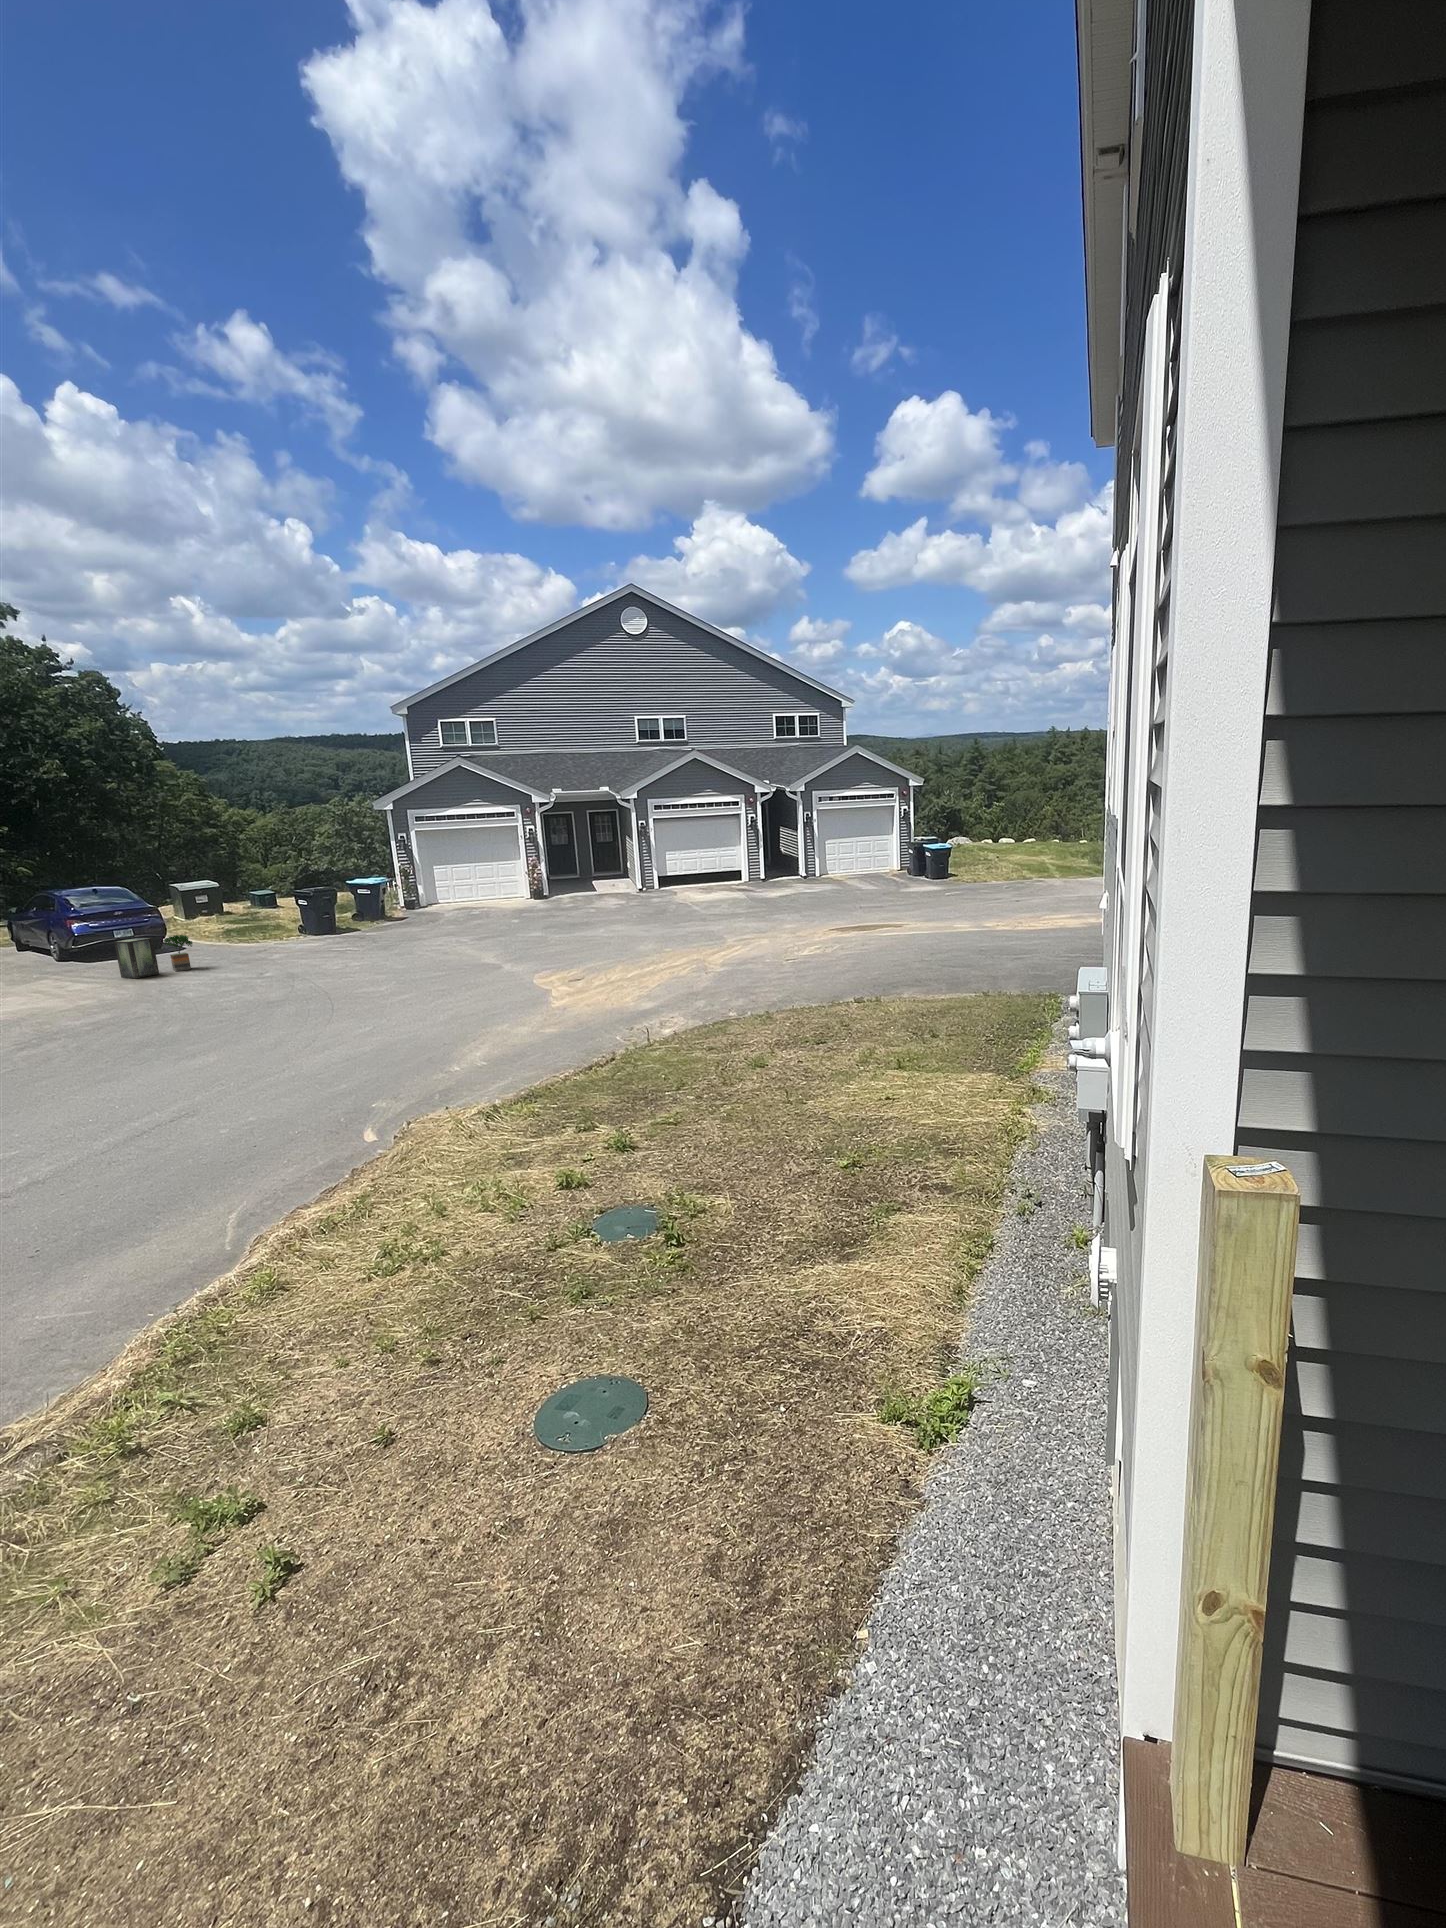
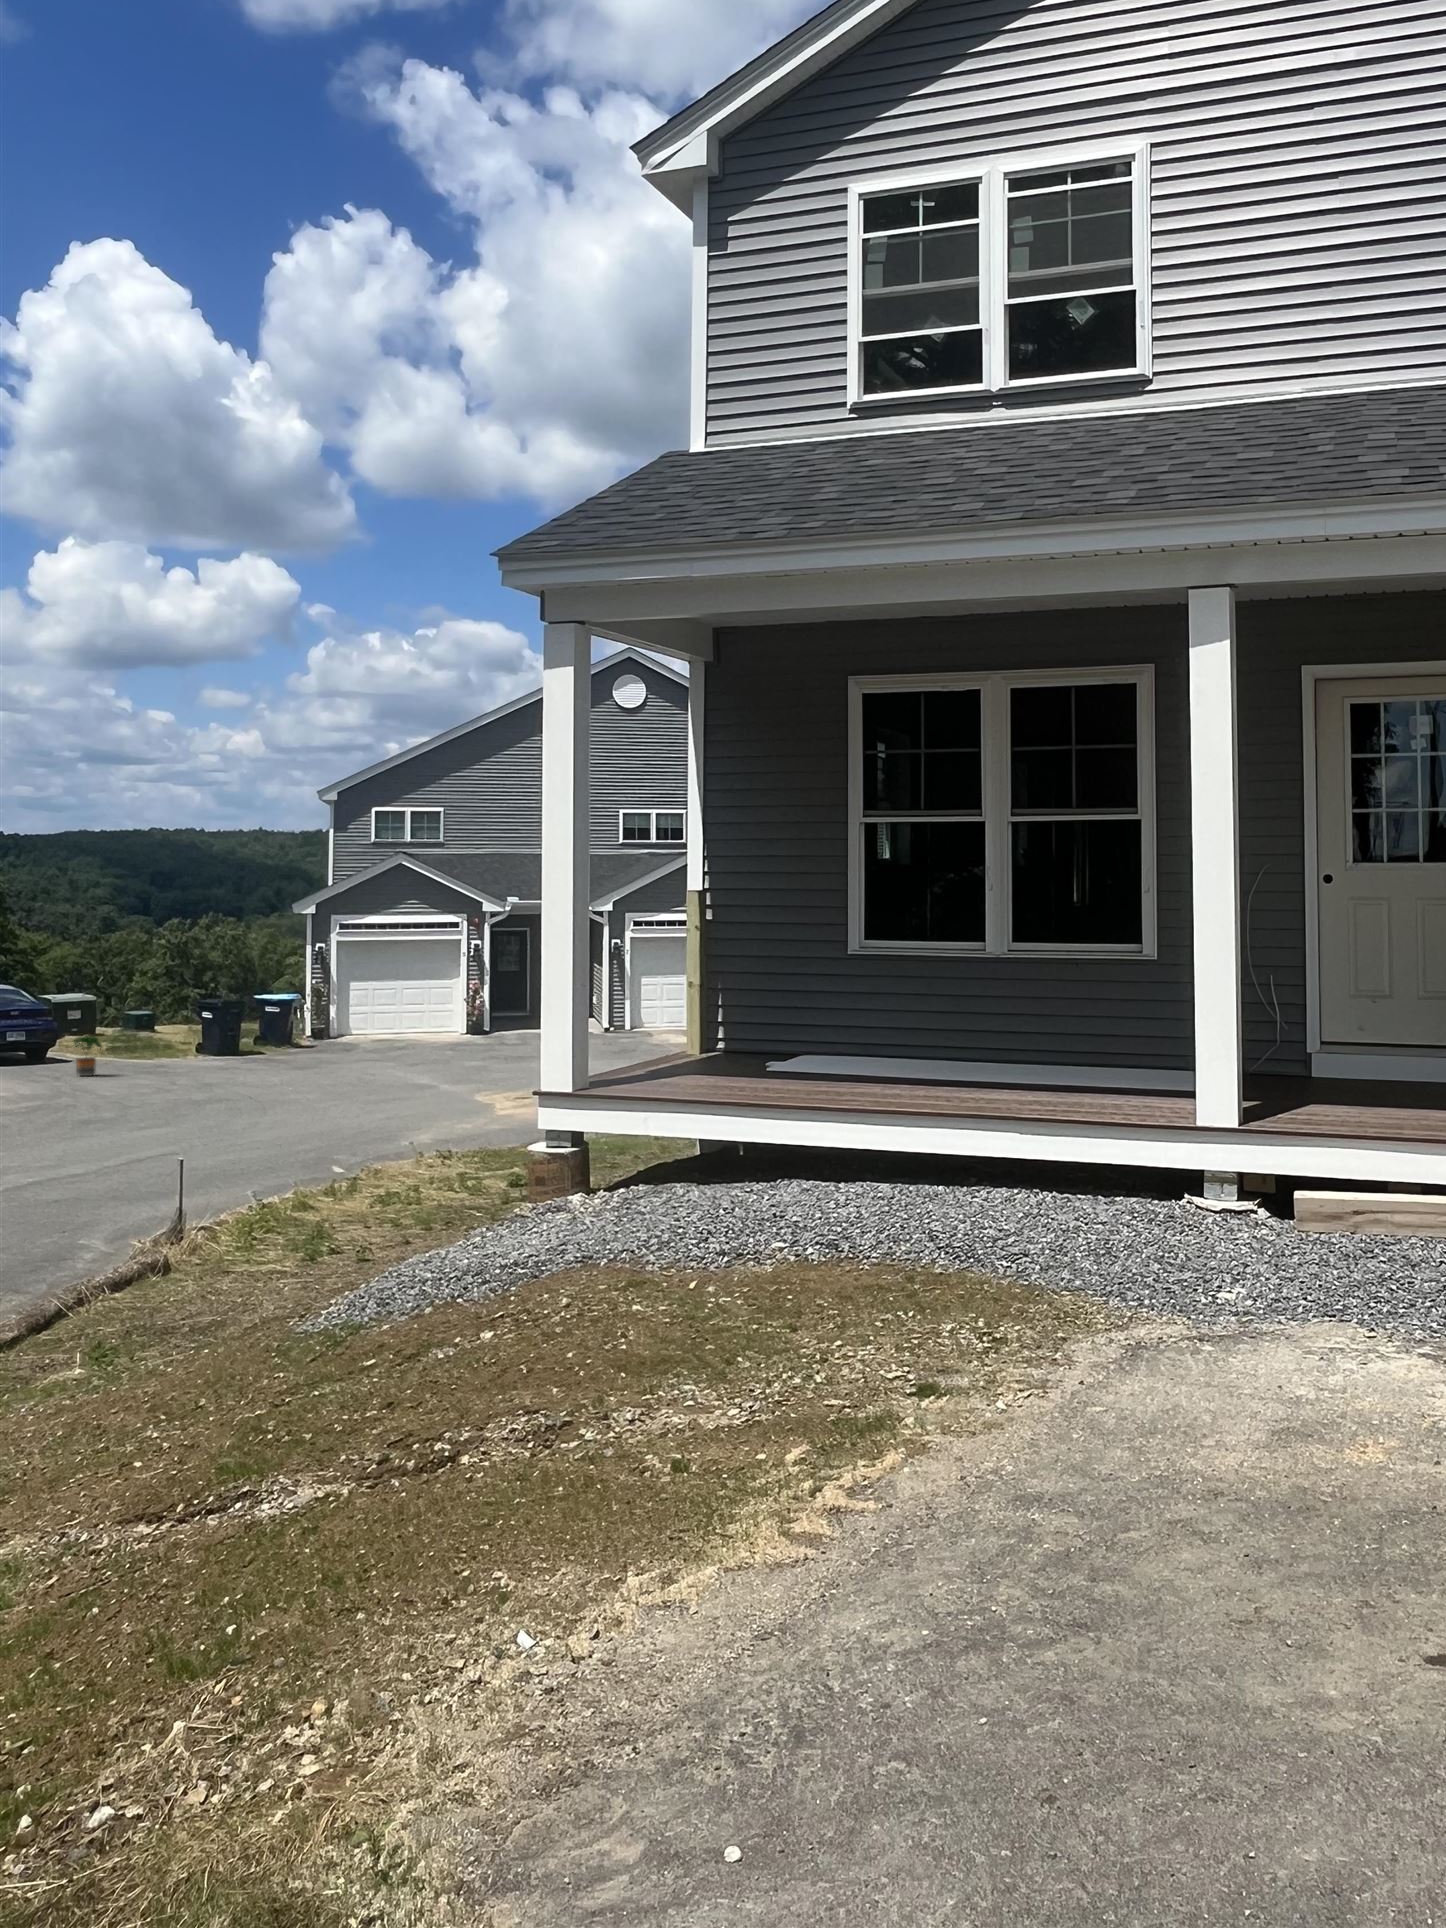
storage box: present [114,938,159,978] -> none [26,1036,65,1079]

